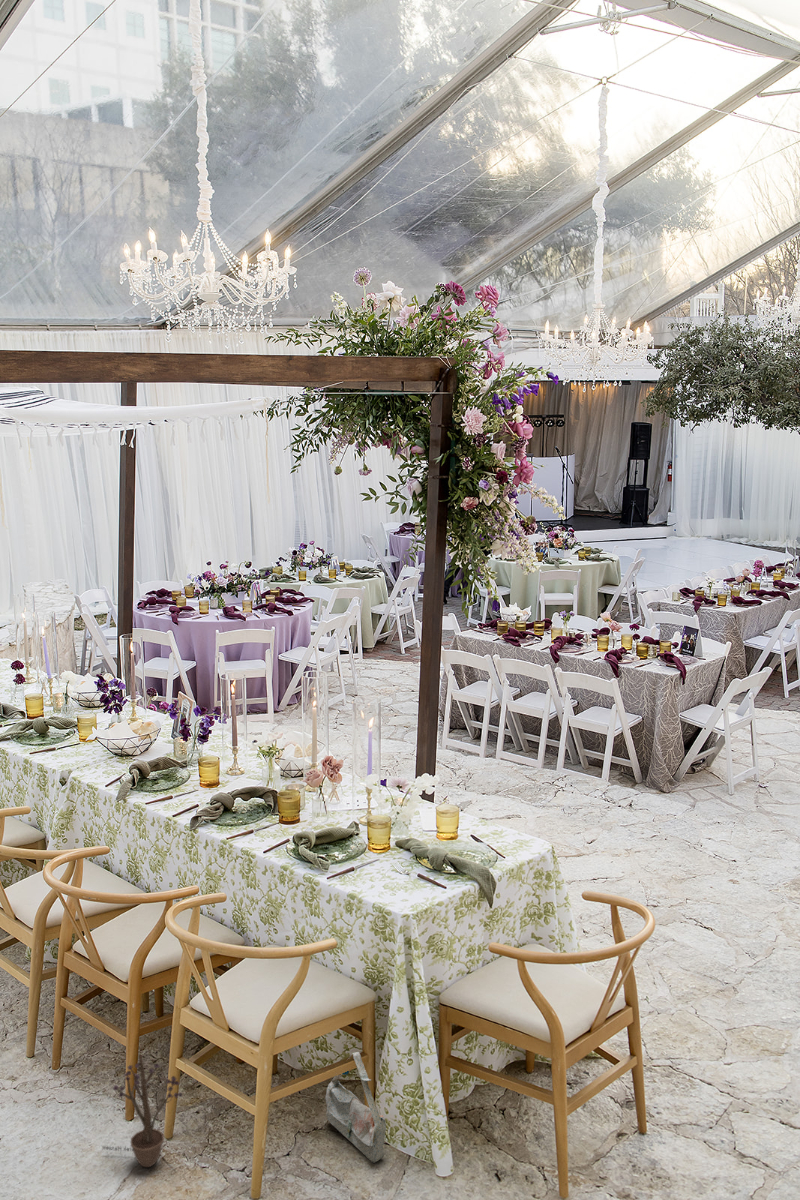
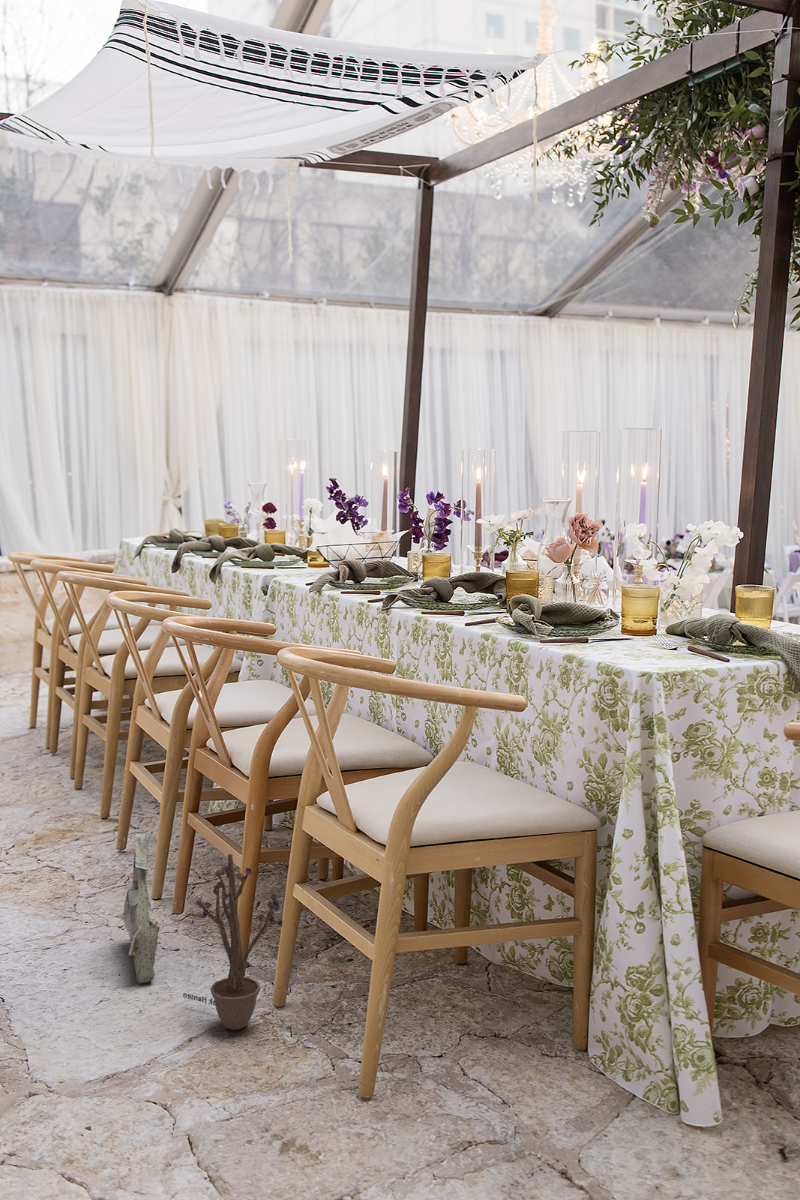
bag: present [325,1052,386,1163] -> present [123,834,159,984]

